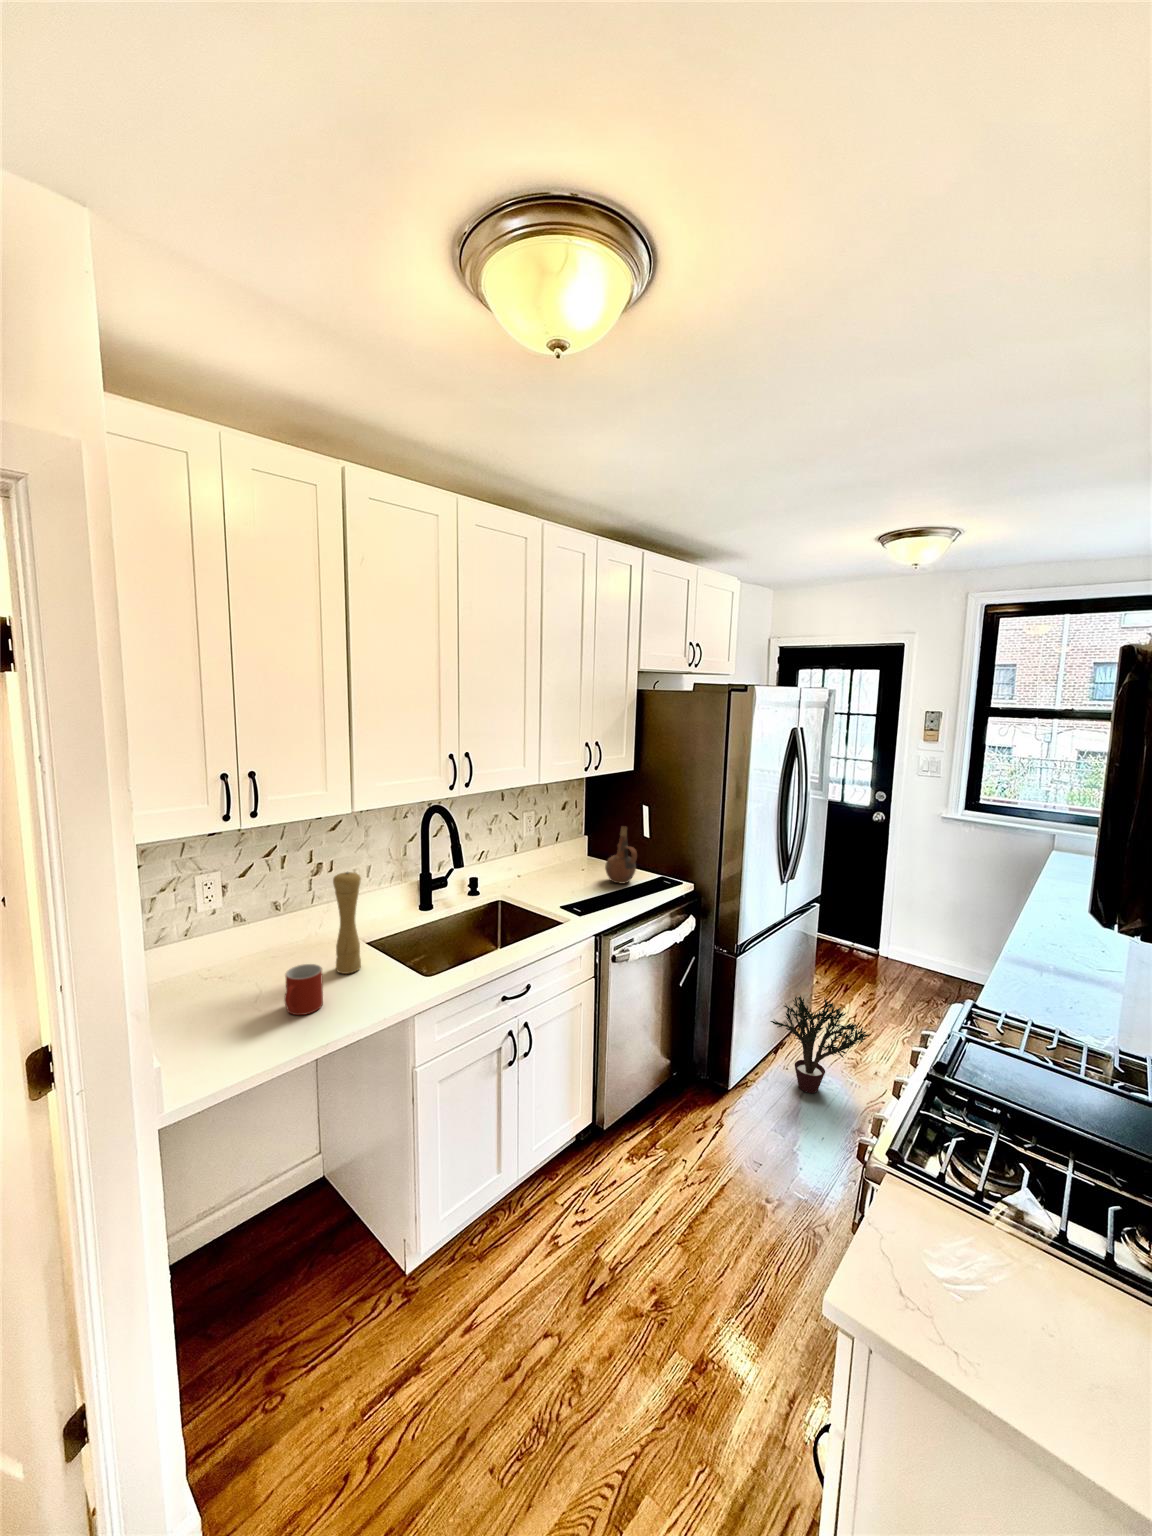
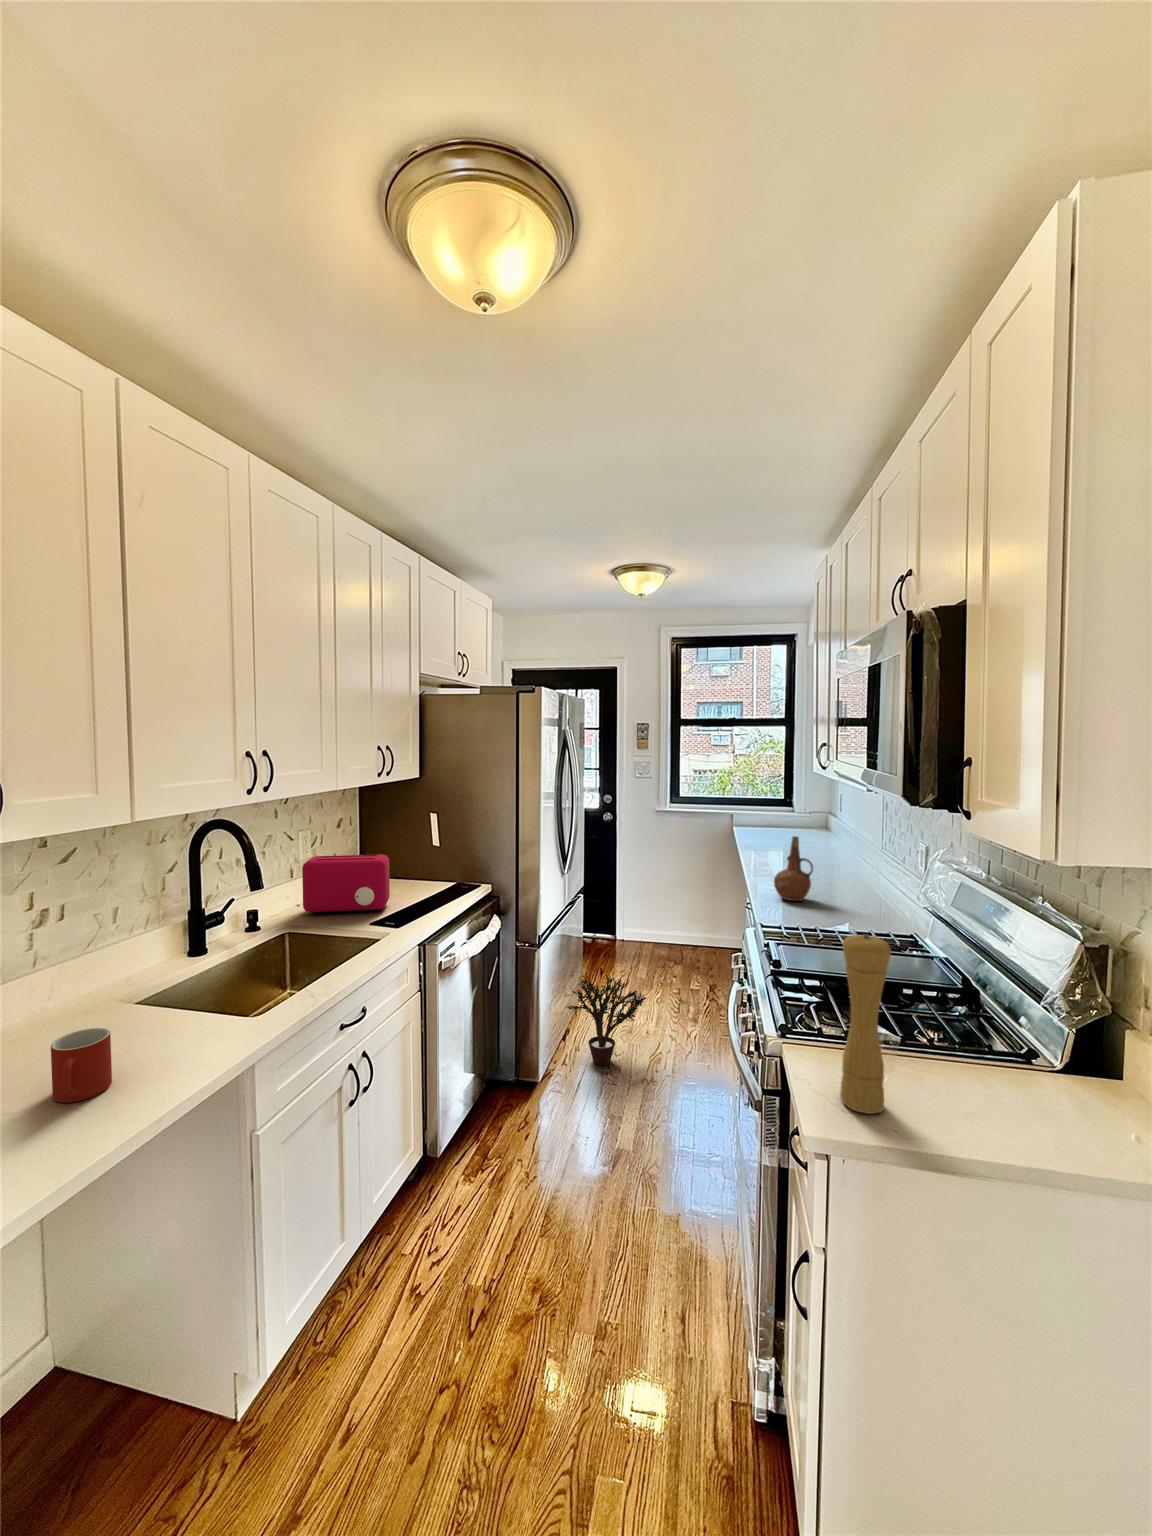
ceramic pitcher: present [605,826,637,883] -> present [774,836,813,901]
toaster: none [521,837,595,895] -> present [302,855,390,914]
pepper mill: present [333,872,361,974] -> present [840,934,891,1114]

